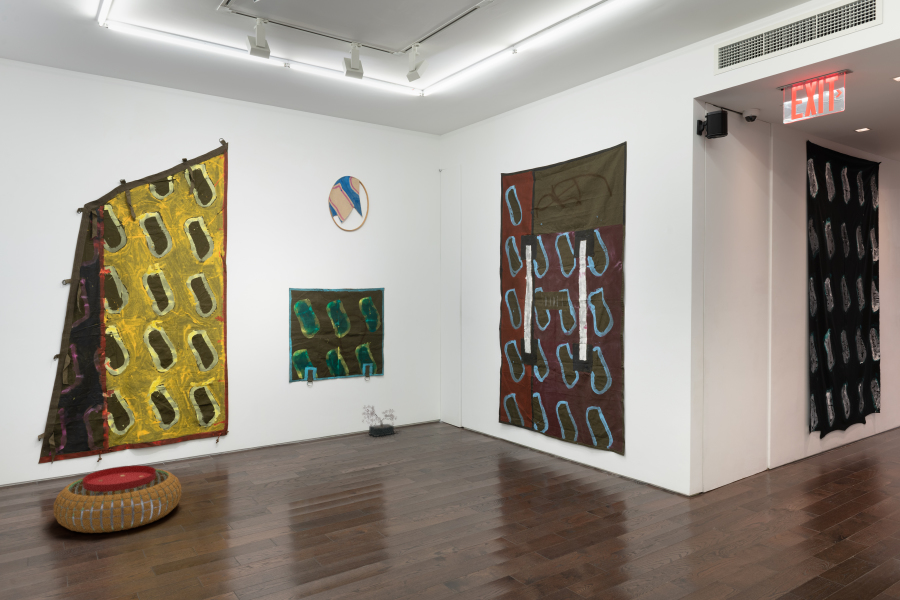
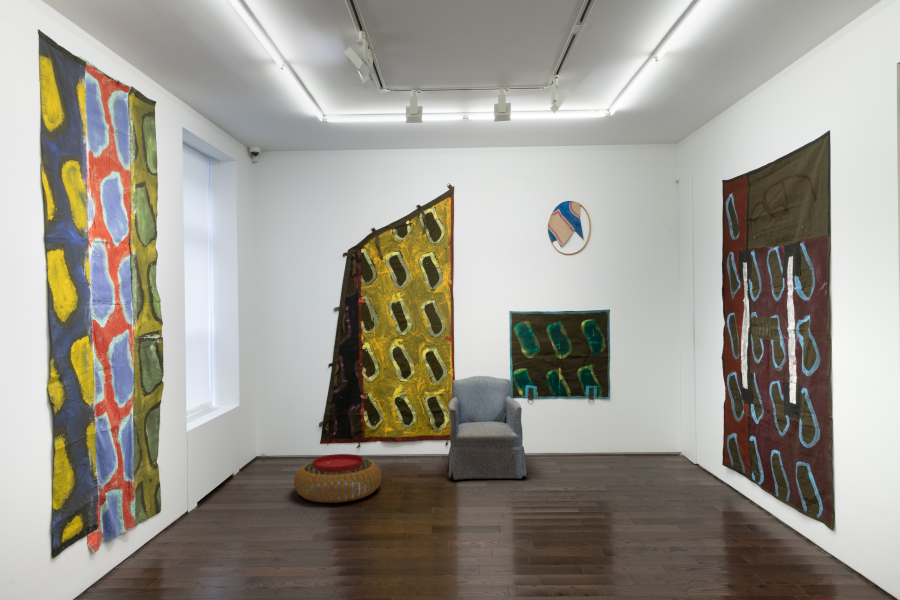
armchair: none [229,360,334,476] -> present [446,376,527,480]
decorative plant: present [367,406,396,437] -> none [581,427,620,461]

